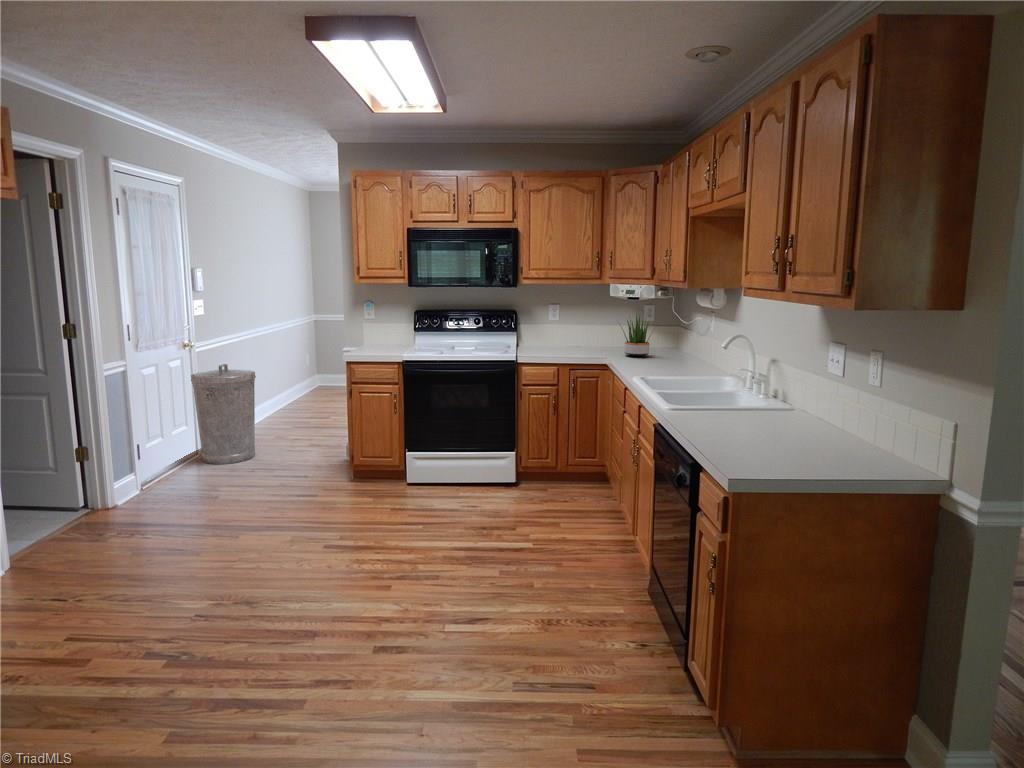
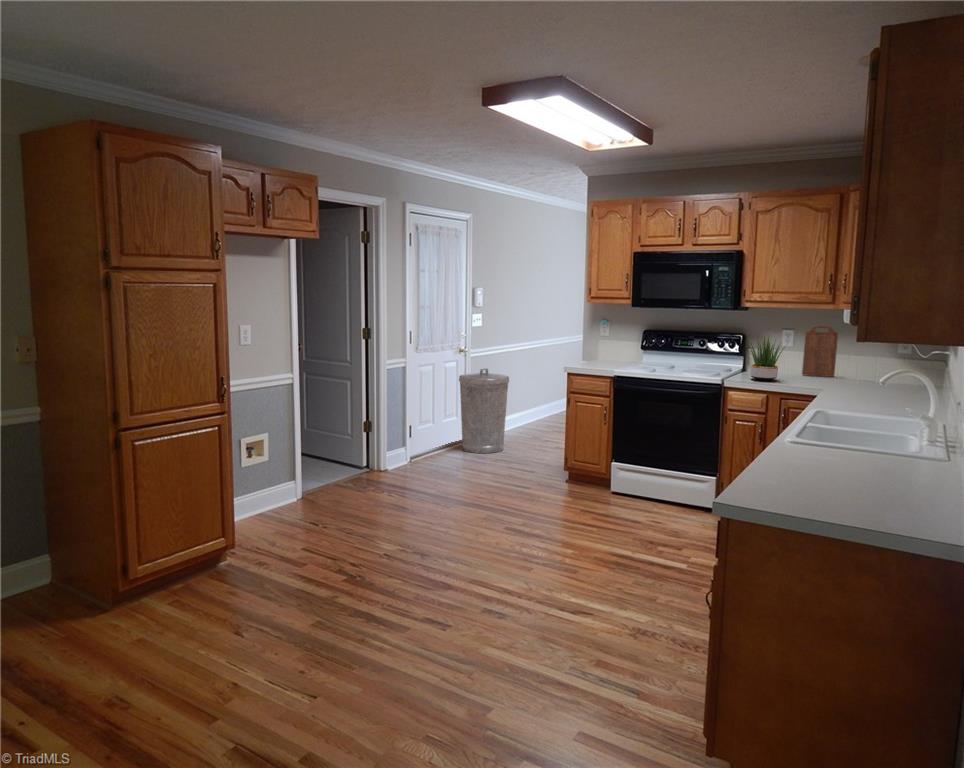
cutting board: none [569,300,595,346] -> present [802,325,838,377]
potted plant: present [621,314,651,357] -> present [748,336,784,381]

